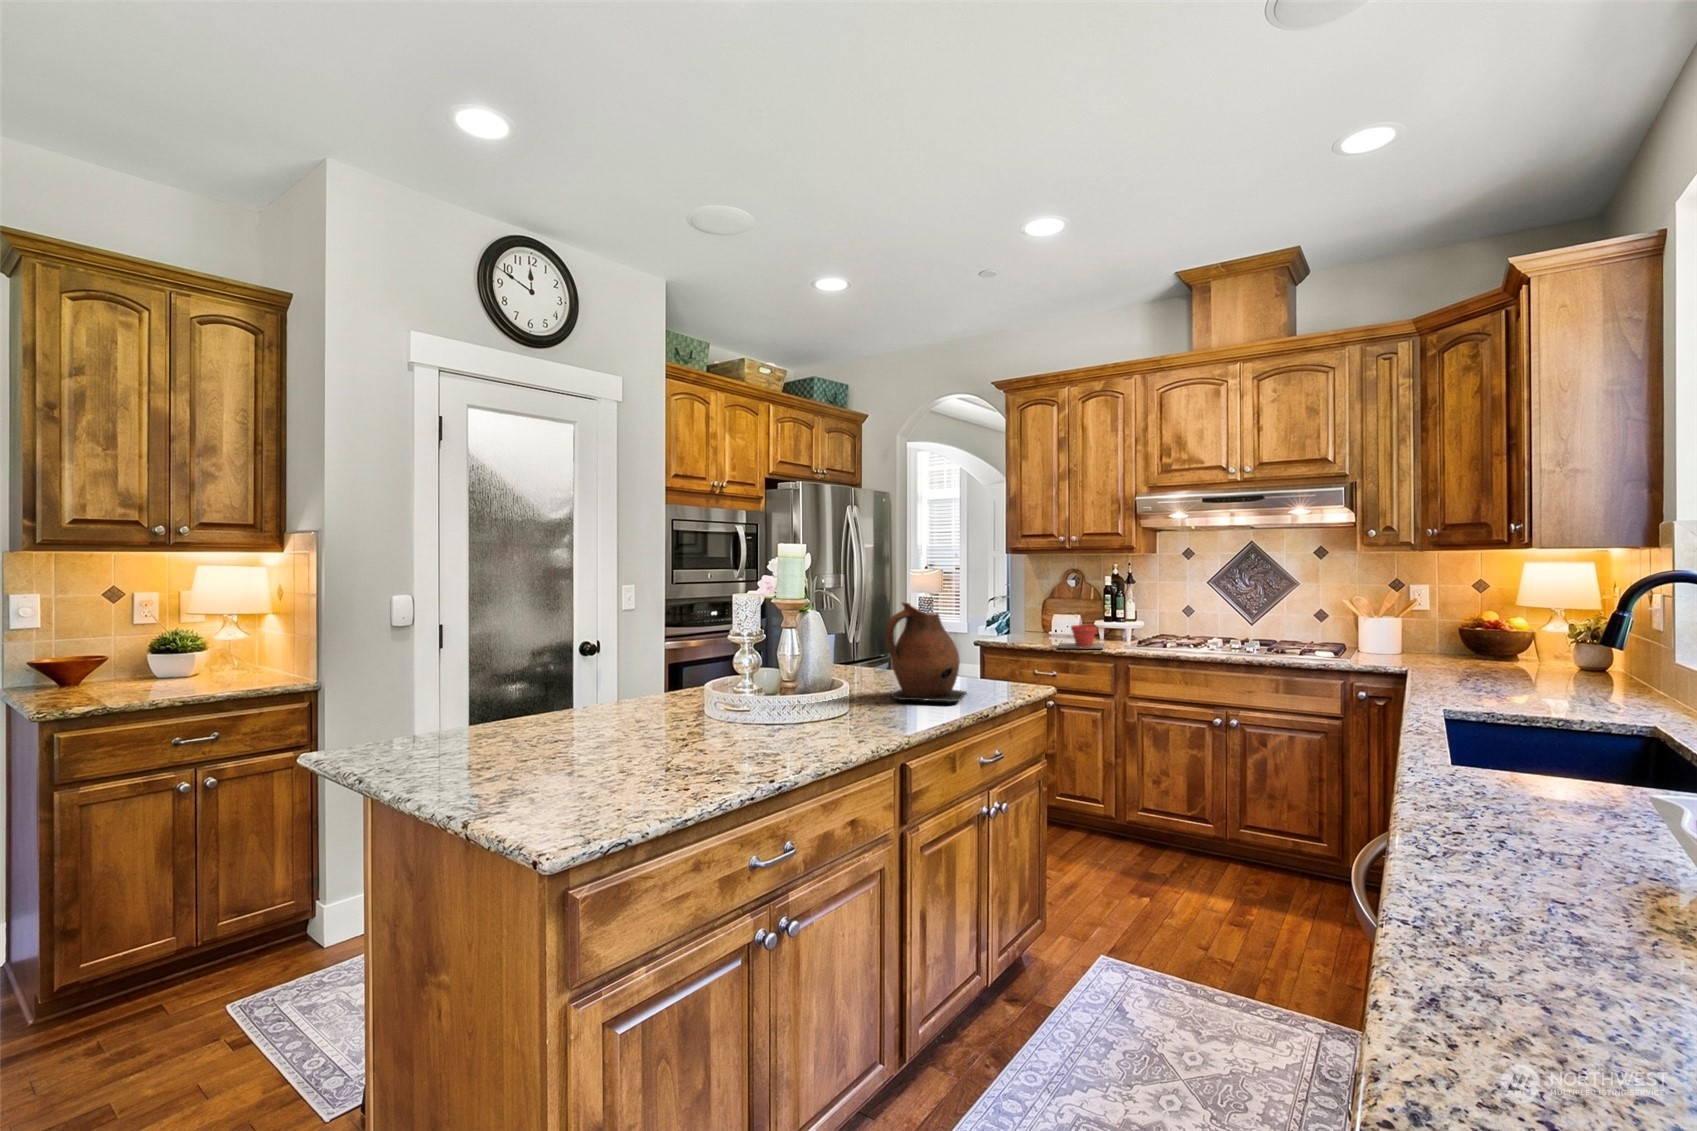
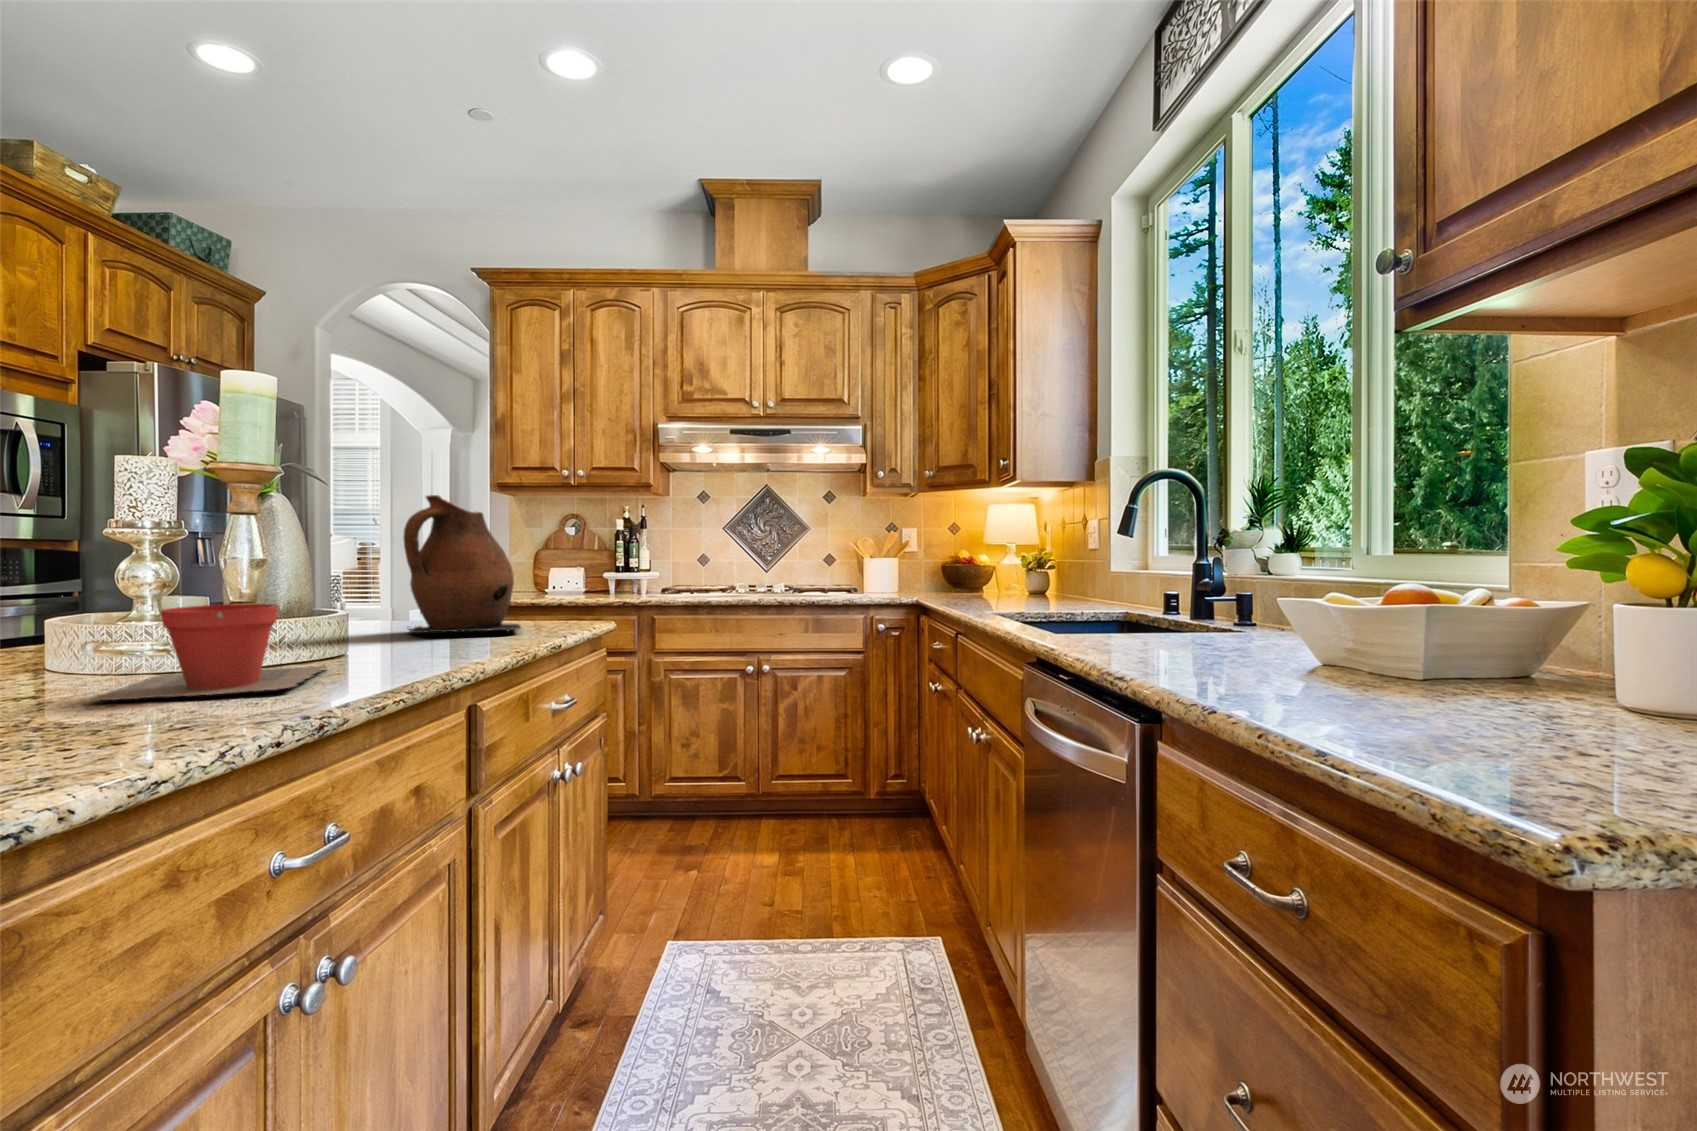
plant pot: present [1059,625,1104,648] -> present [86,604,327,702]

